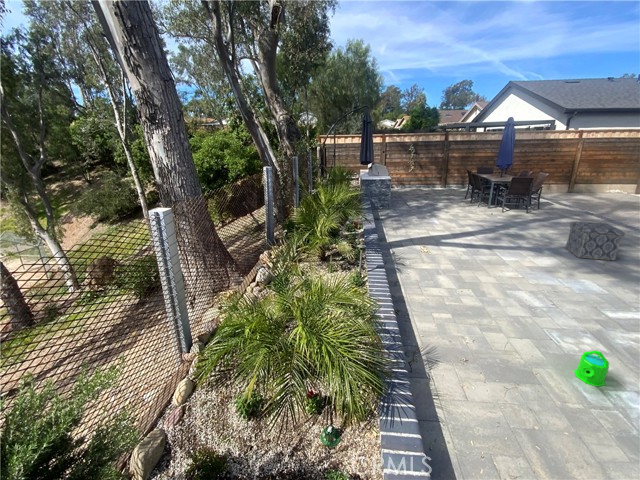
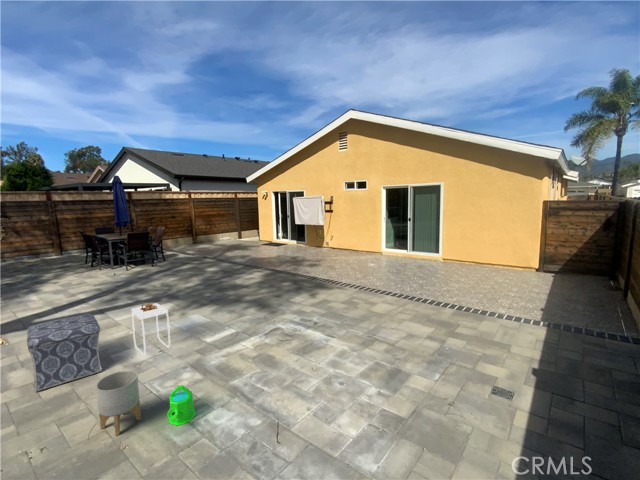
ottoman: present [565,222,625,260] -> present [27,314,102,392]
side table: none [526,257,574,304] -> present [131,303,170,356]
planter: none [512,310,555,360] -> present [96,370,141,436]

